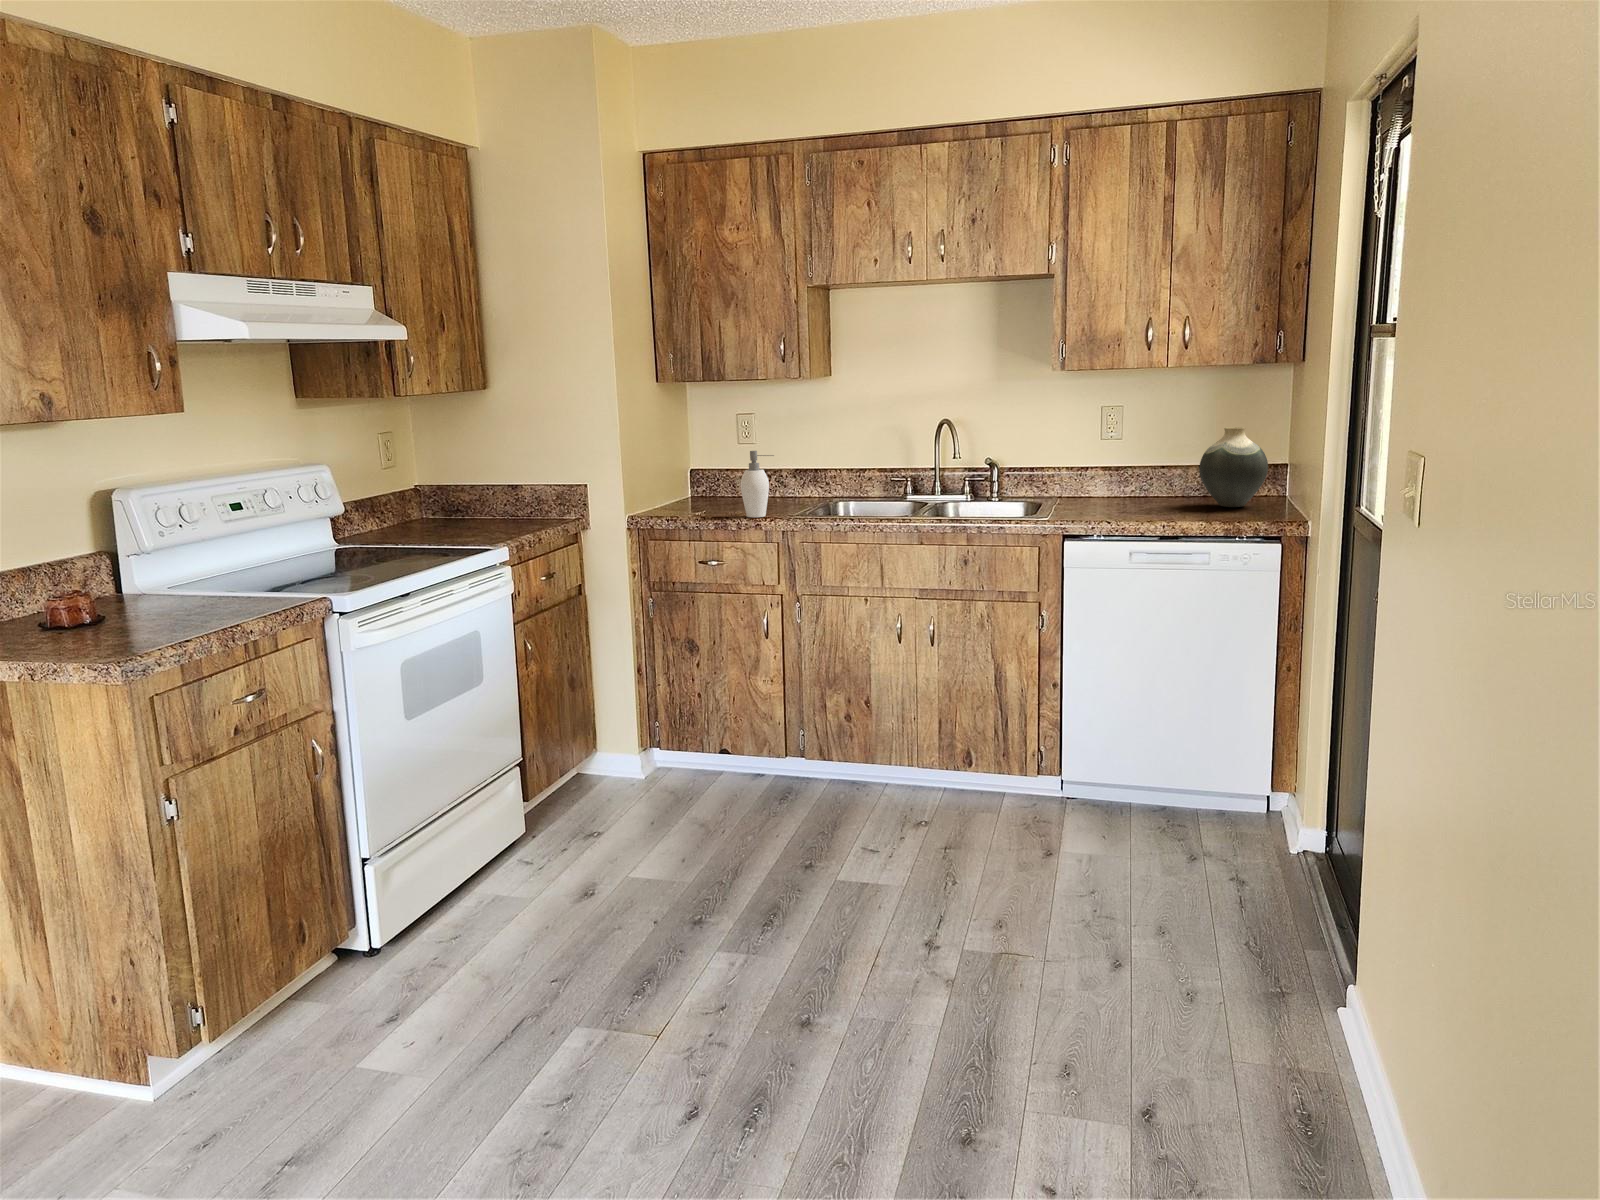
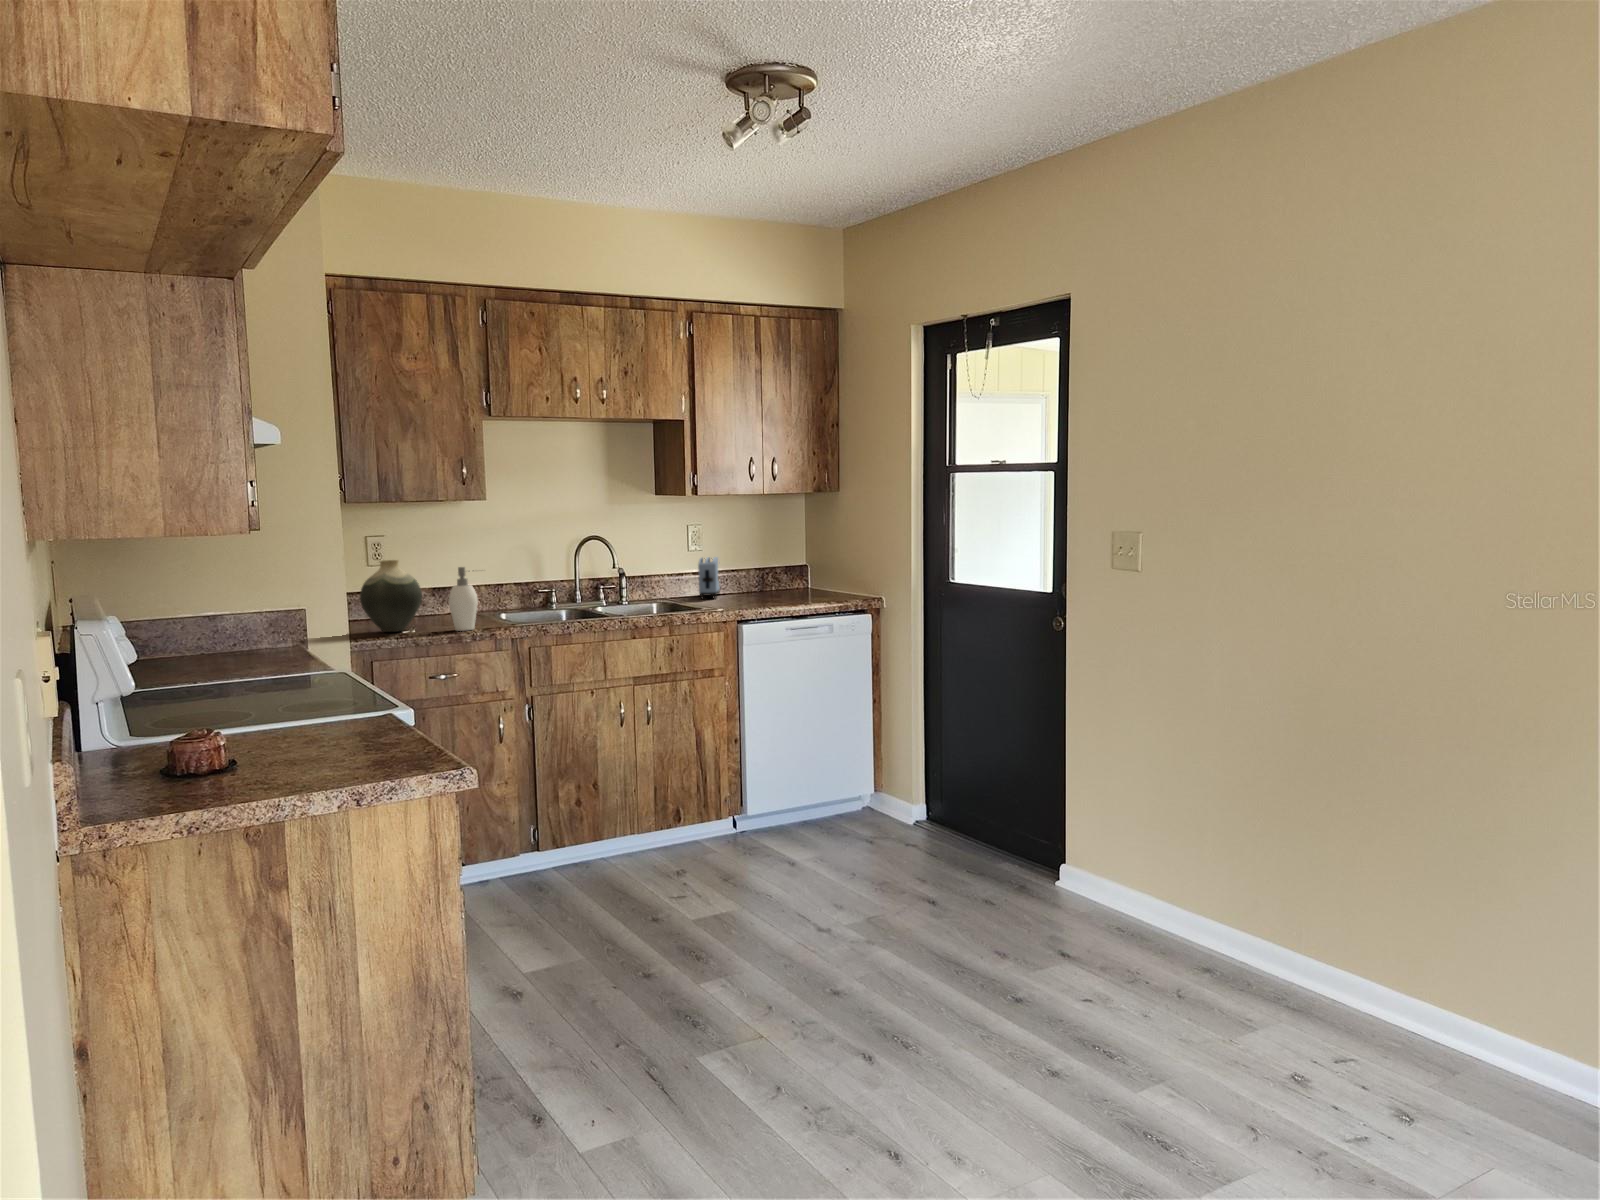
vase: present [1199,427,1268,507] -> present [360,560,422,632]
toaster: none [1095,448,1152,503] -> present [698,557,720,599]

